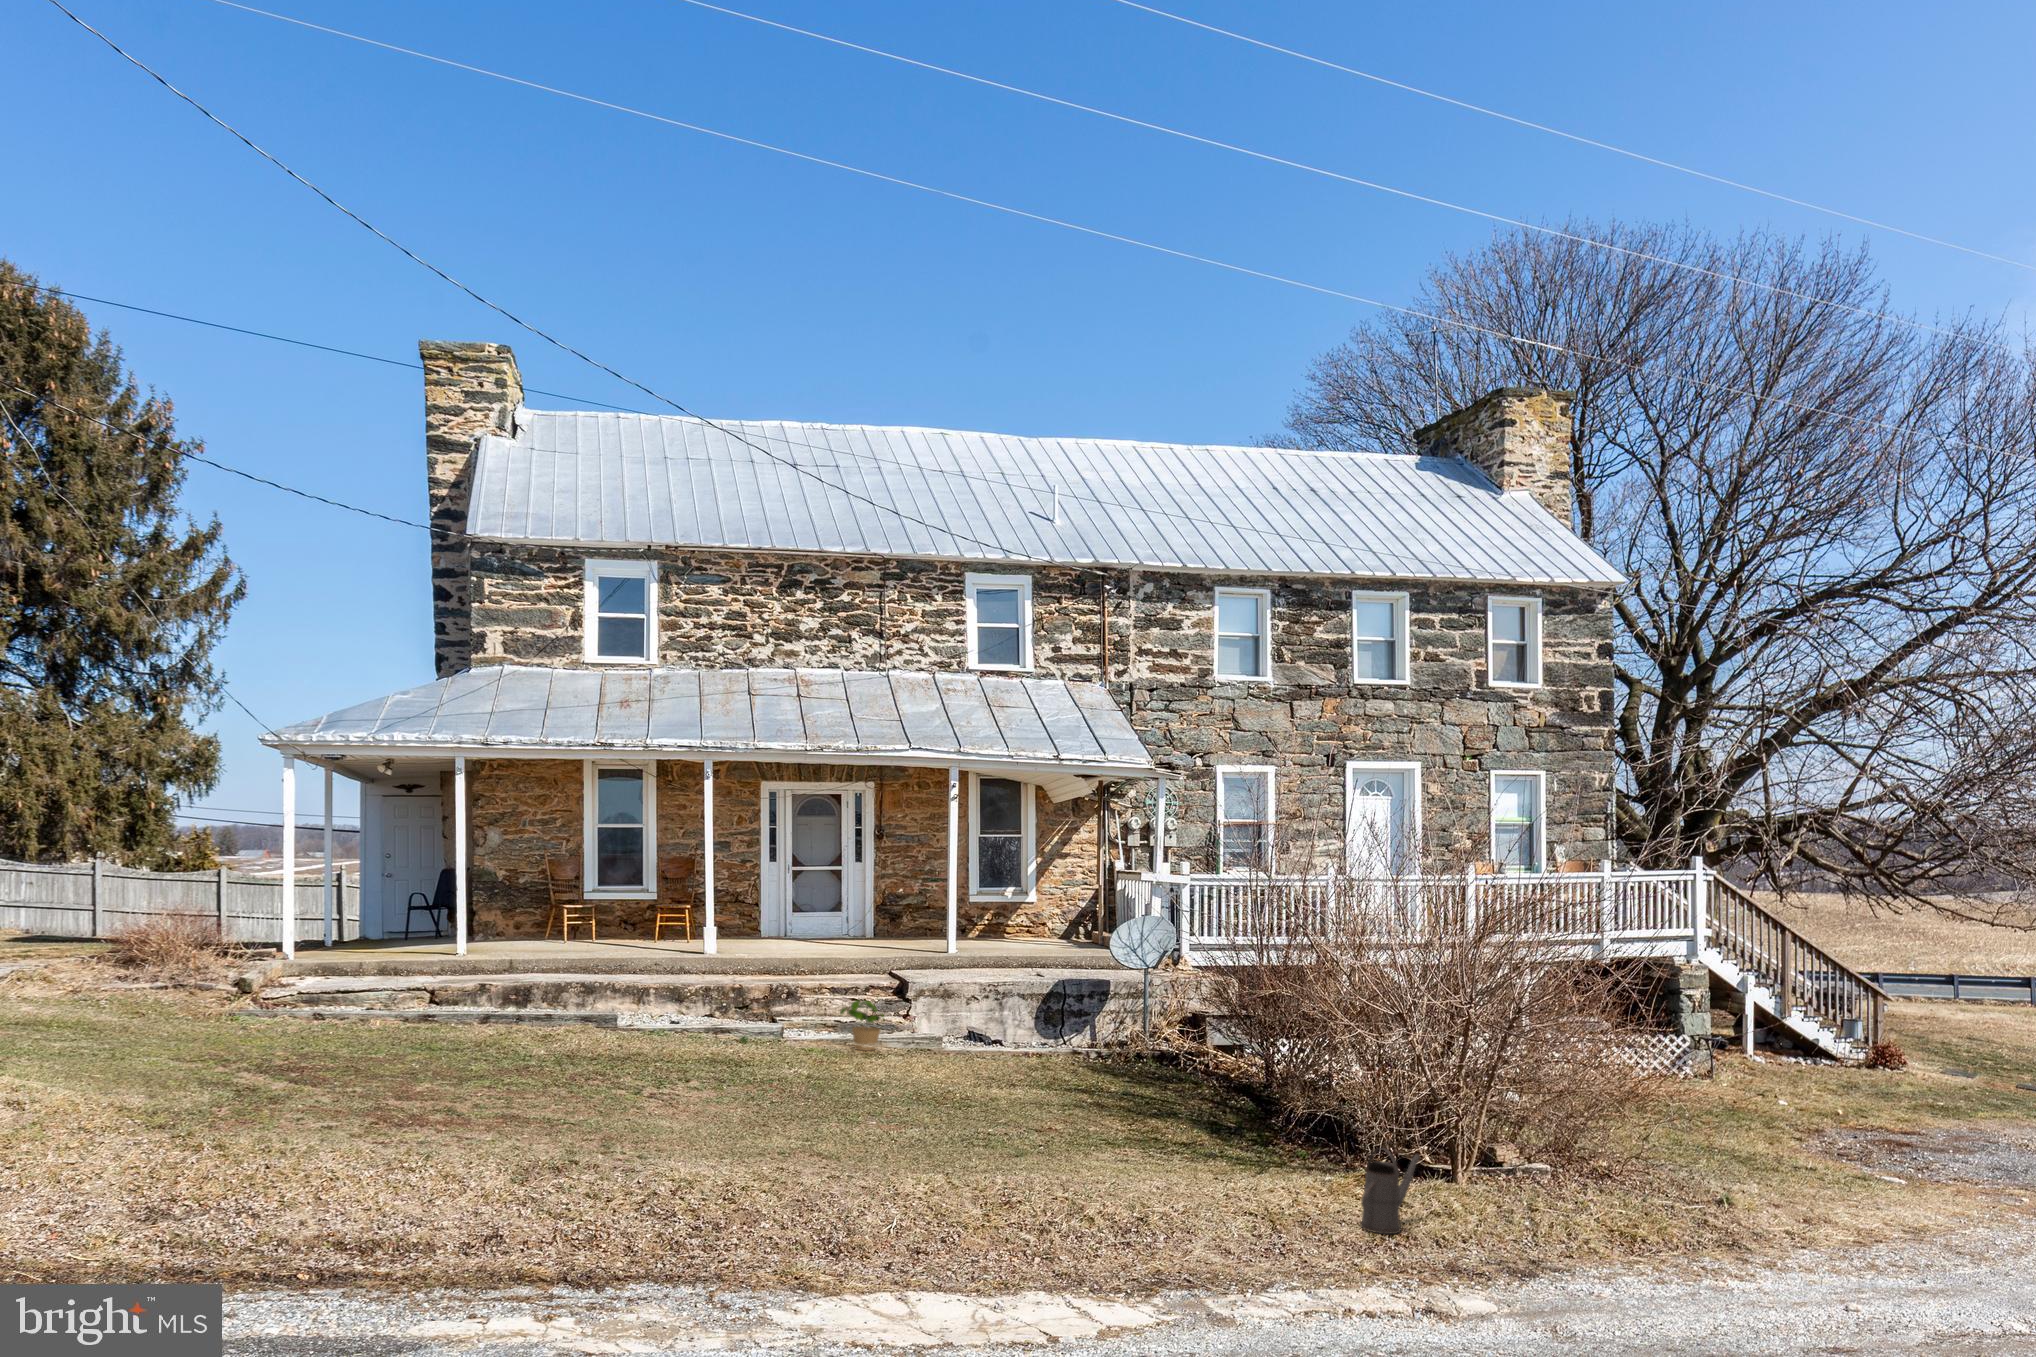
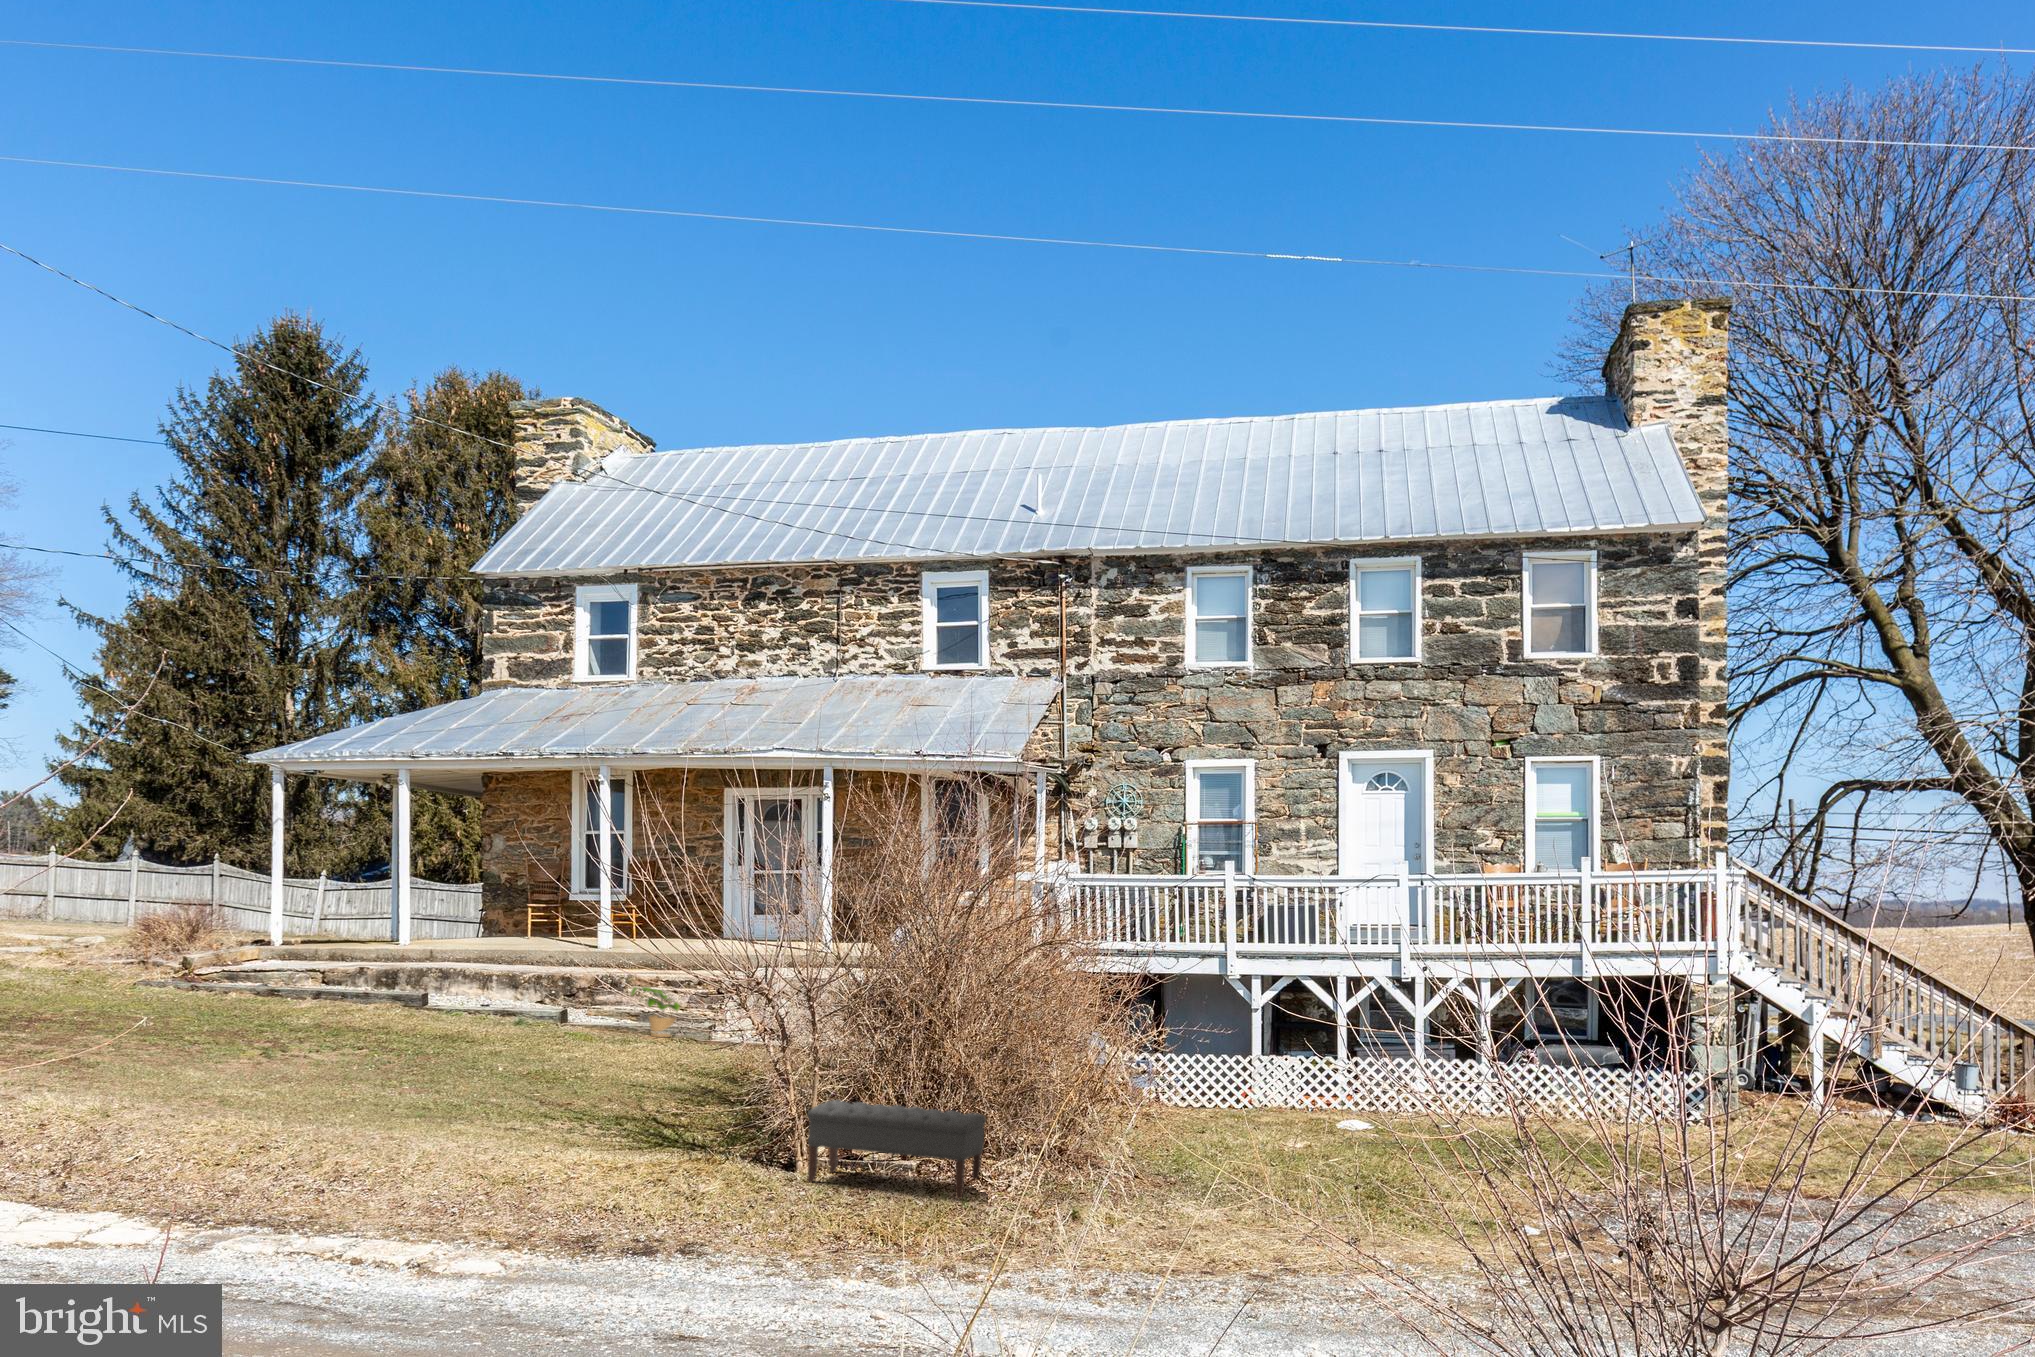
watering can: present [1360,1148,1419,1234] -> none [675,1087,770,1167]
bench: none [1481,1151,1667,1243] -> present [807,1100,986,1199]

